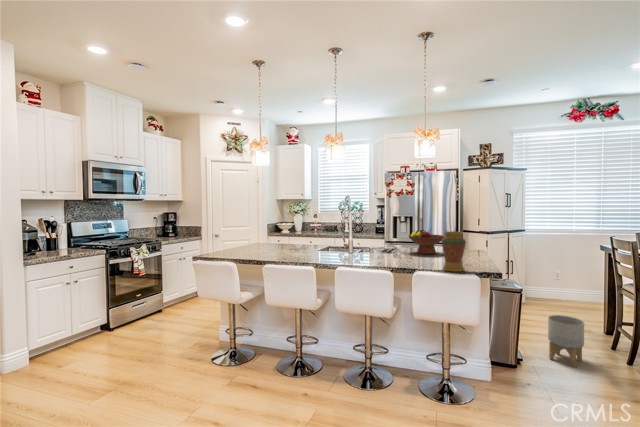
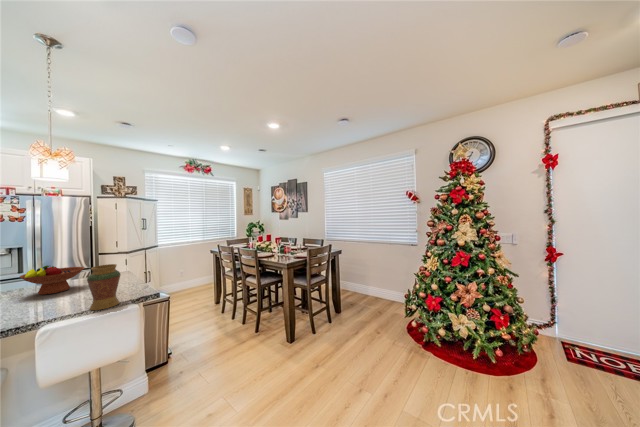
planter: present [548,315,584,367] -> none [186,302,209,339]

